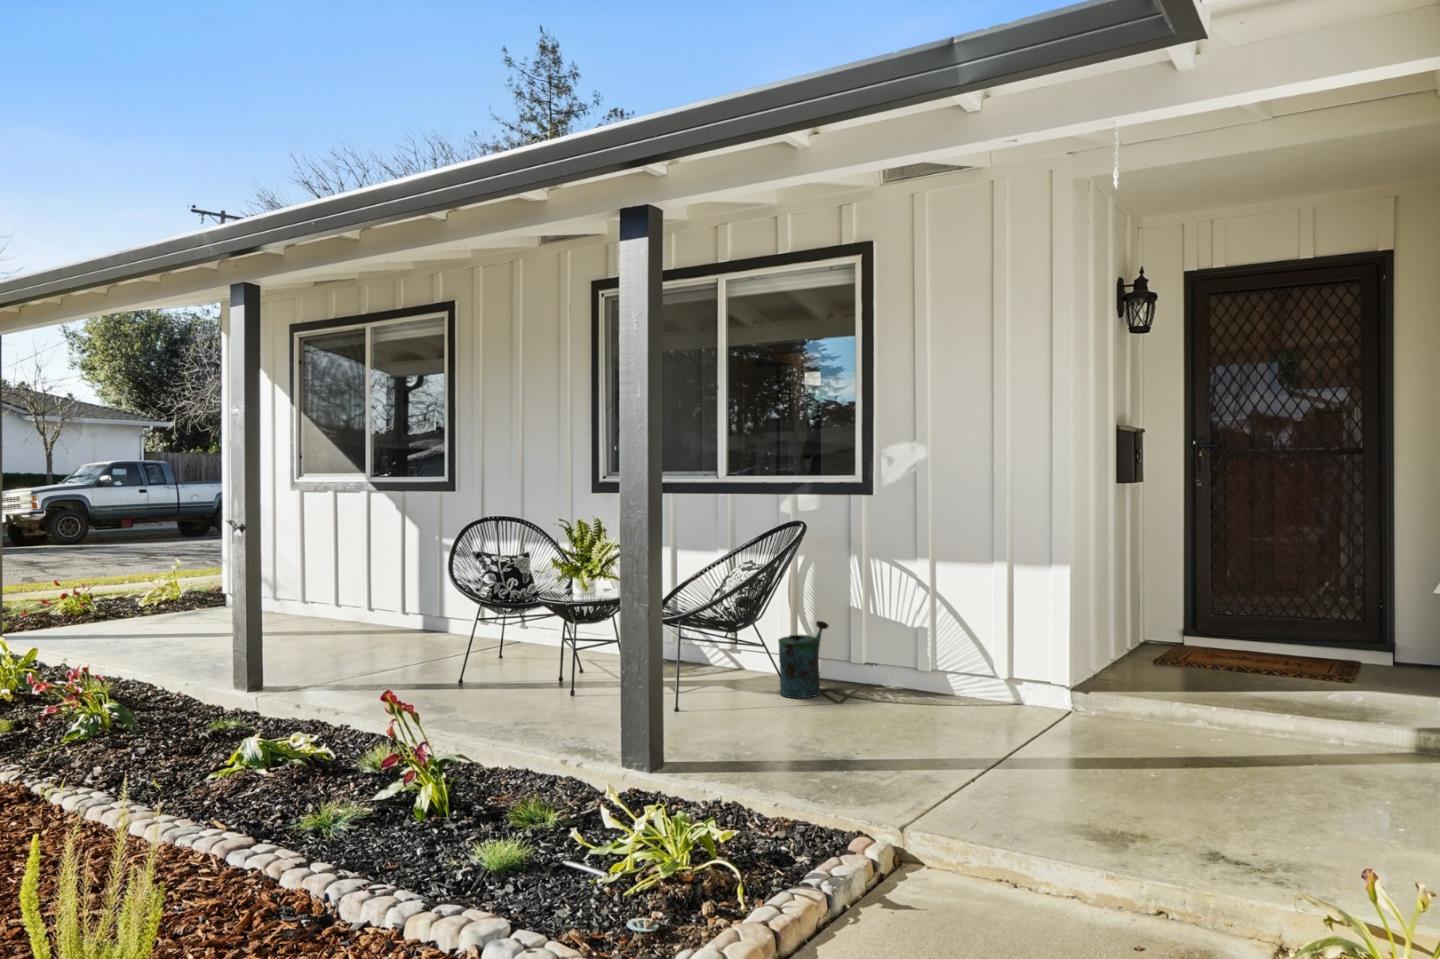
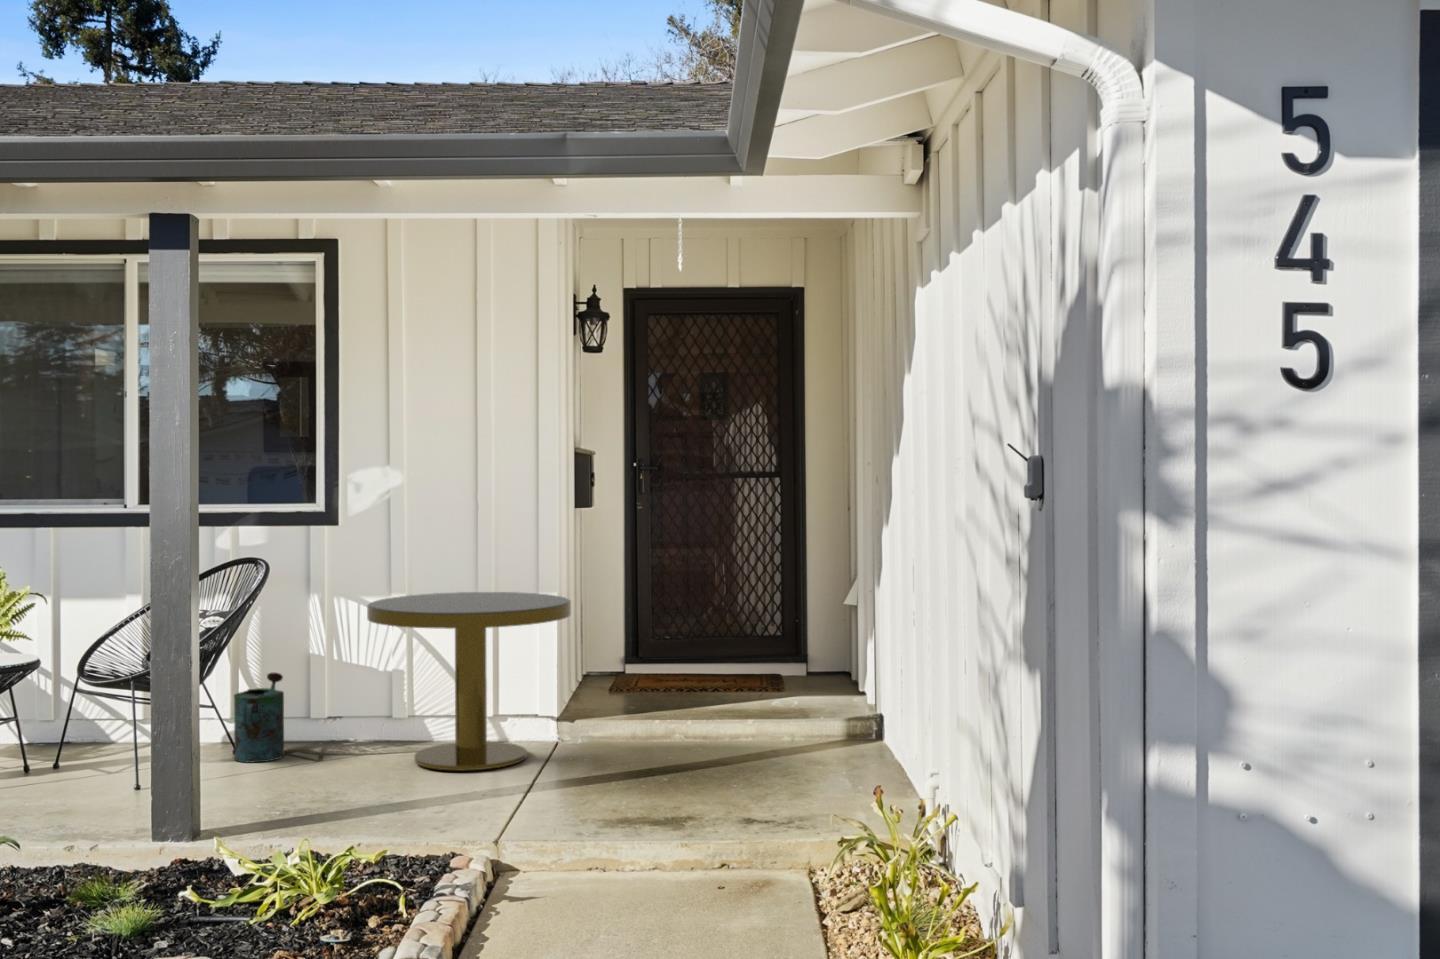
side table: none [865,560,1065,736] -> present [367,592,571,771]

